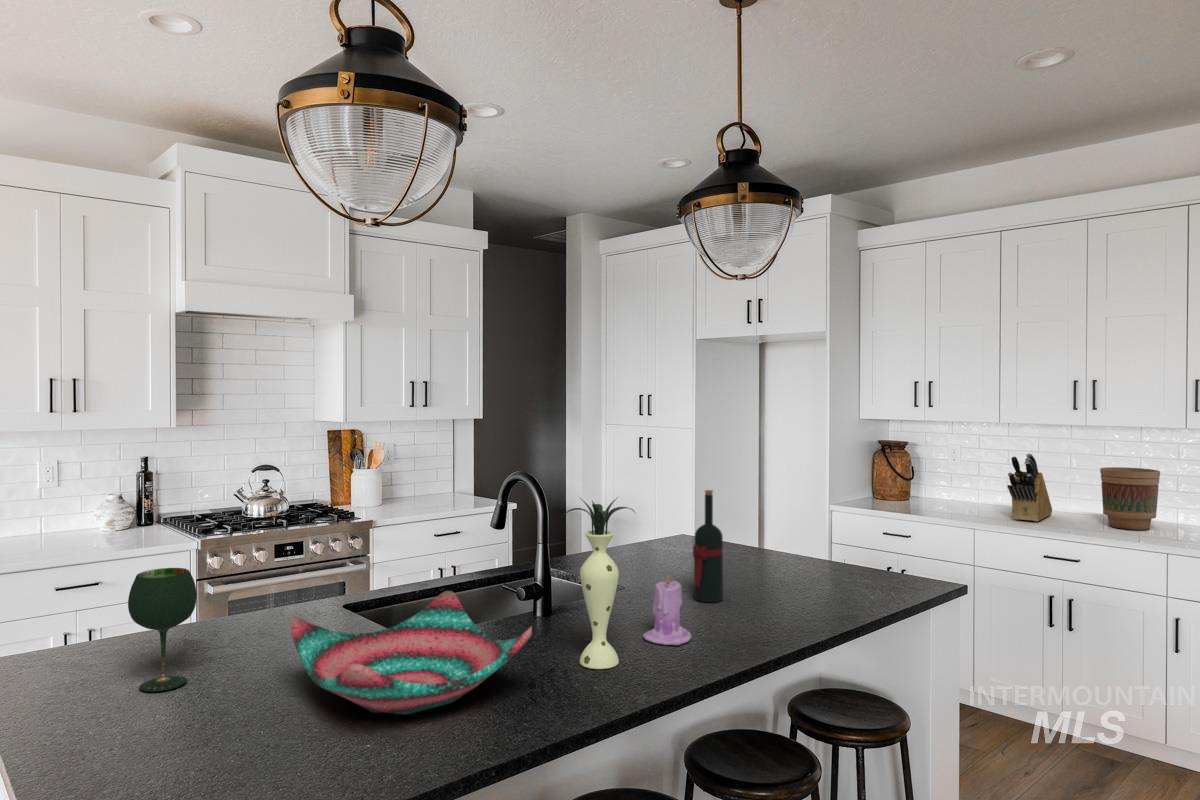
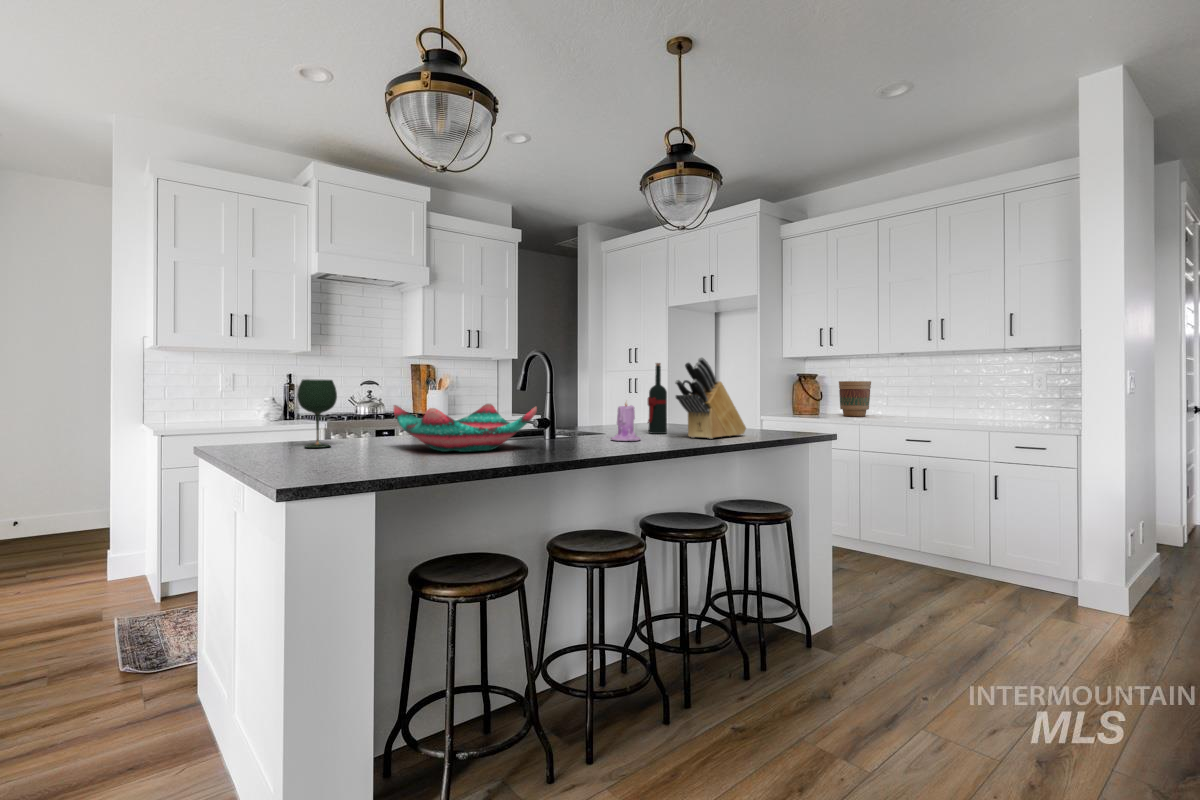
knife block: present [1007,454,1052,522] -> present [675,357,746,439]
flower pot: present [1100,467,1160,530] -> present [839,381,871,417]
vase: present [563,498,634,669] -> none [557,341,603,445]

